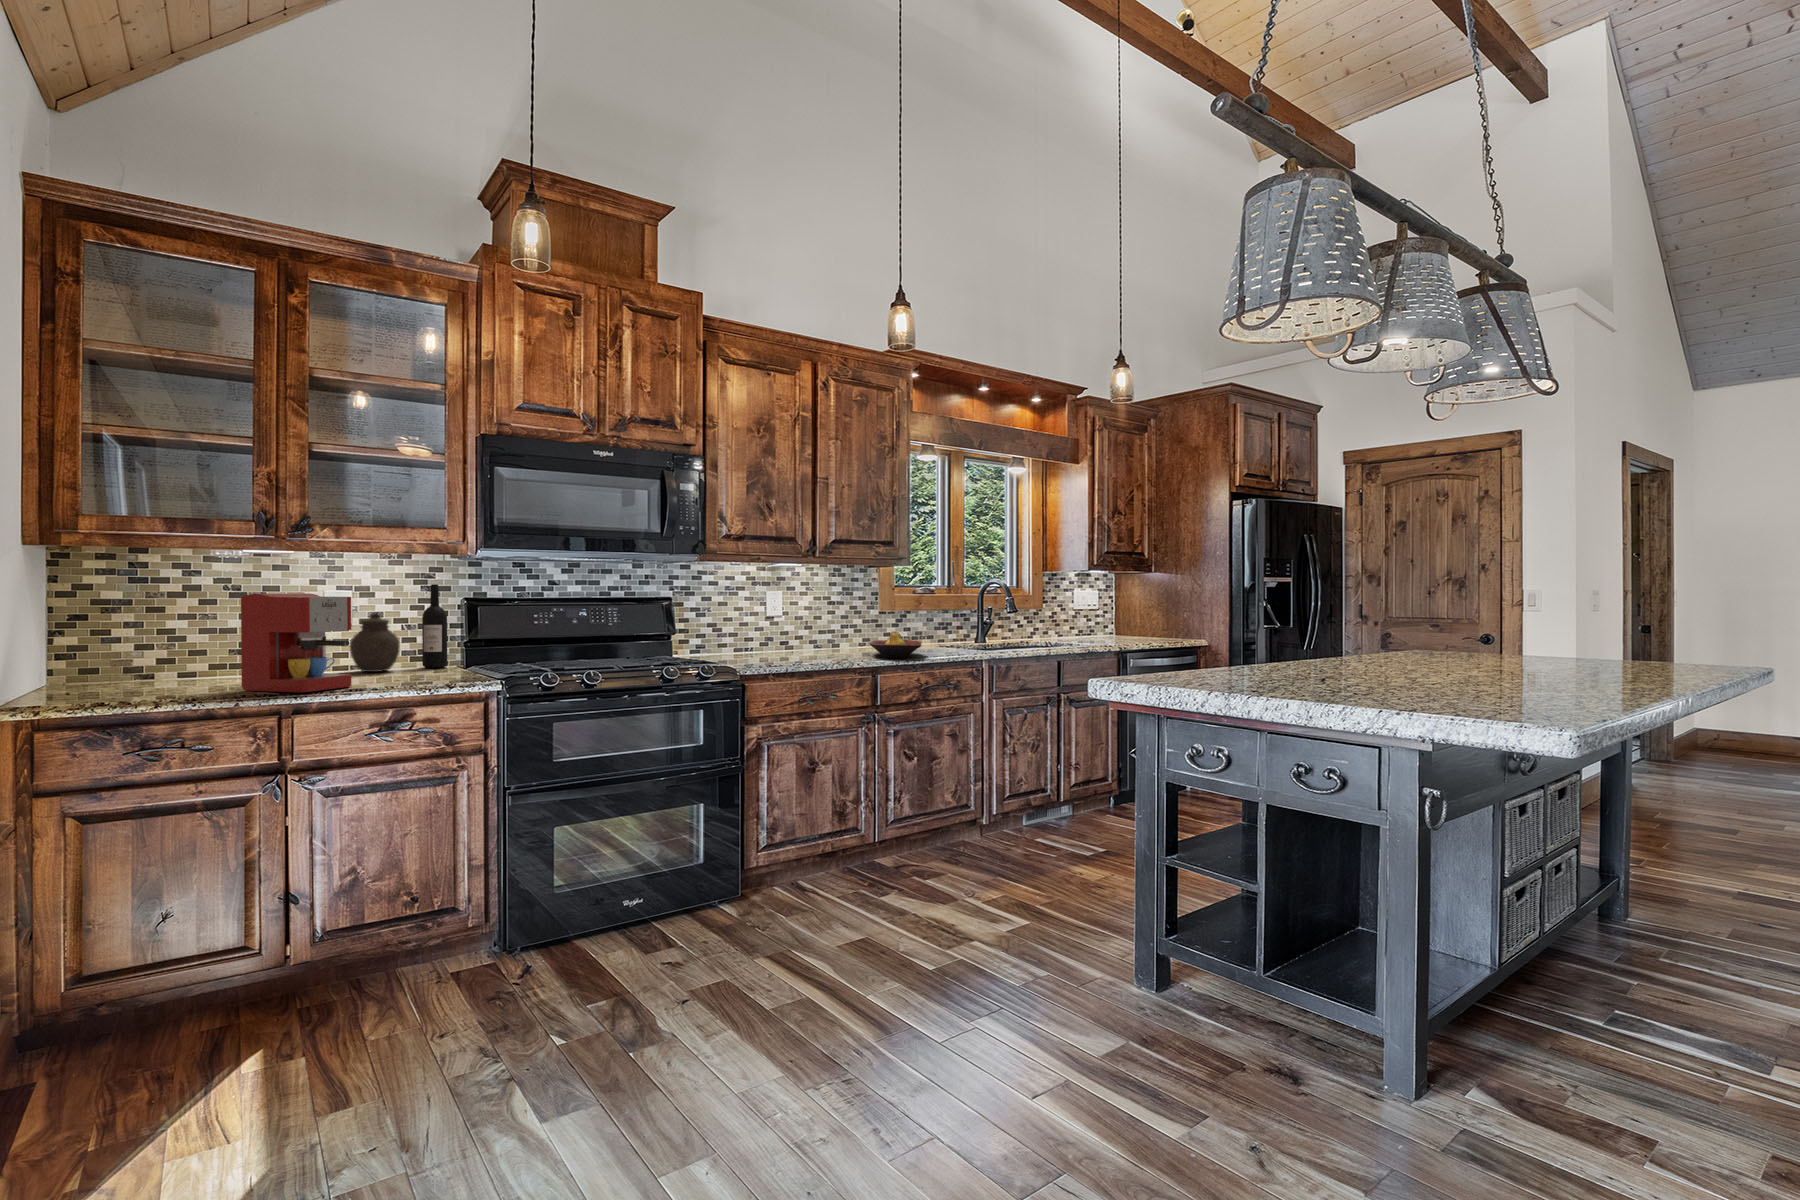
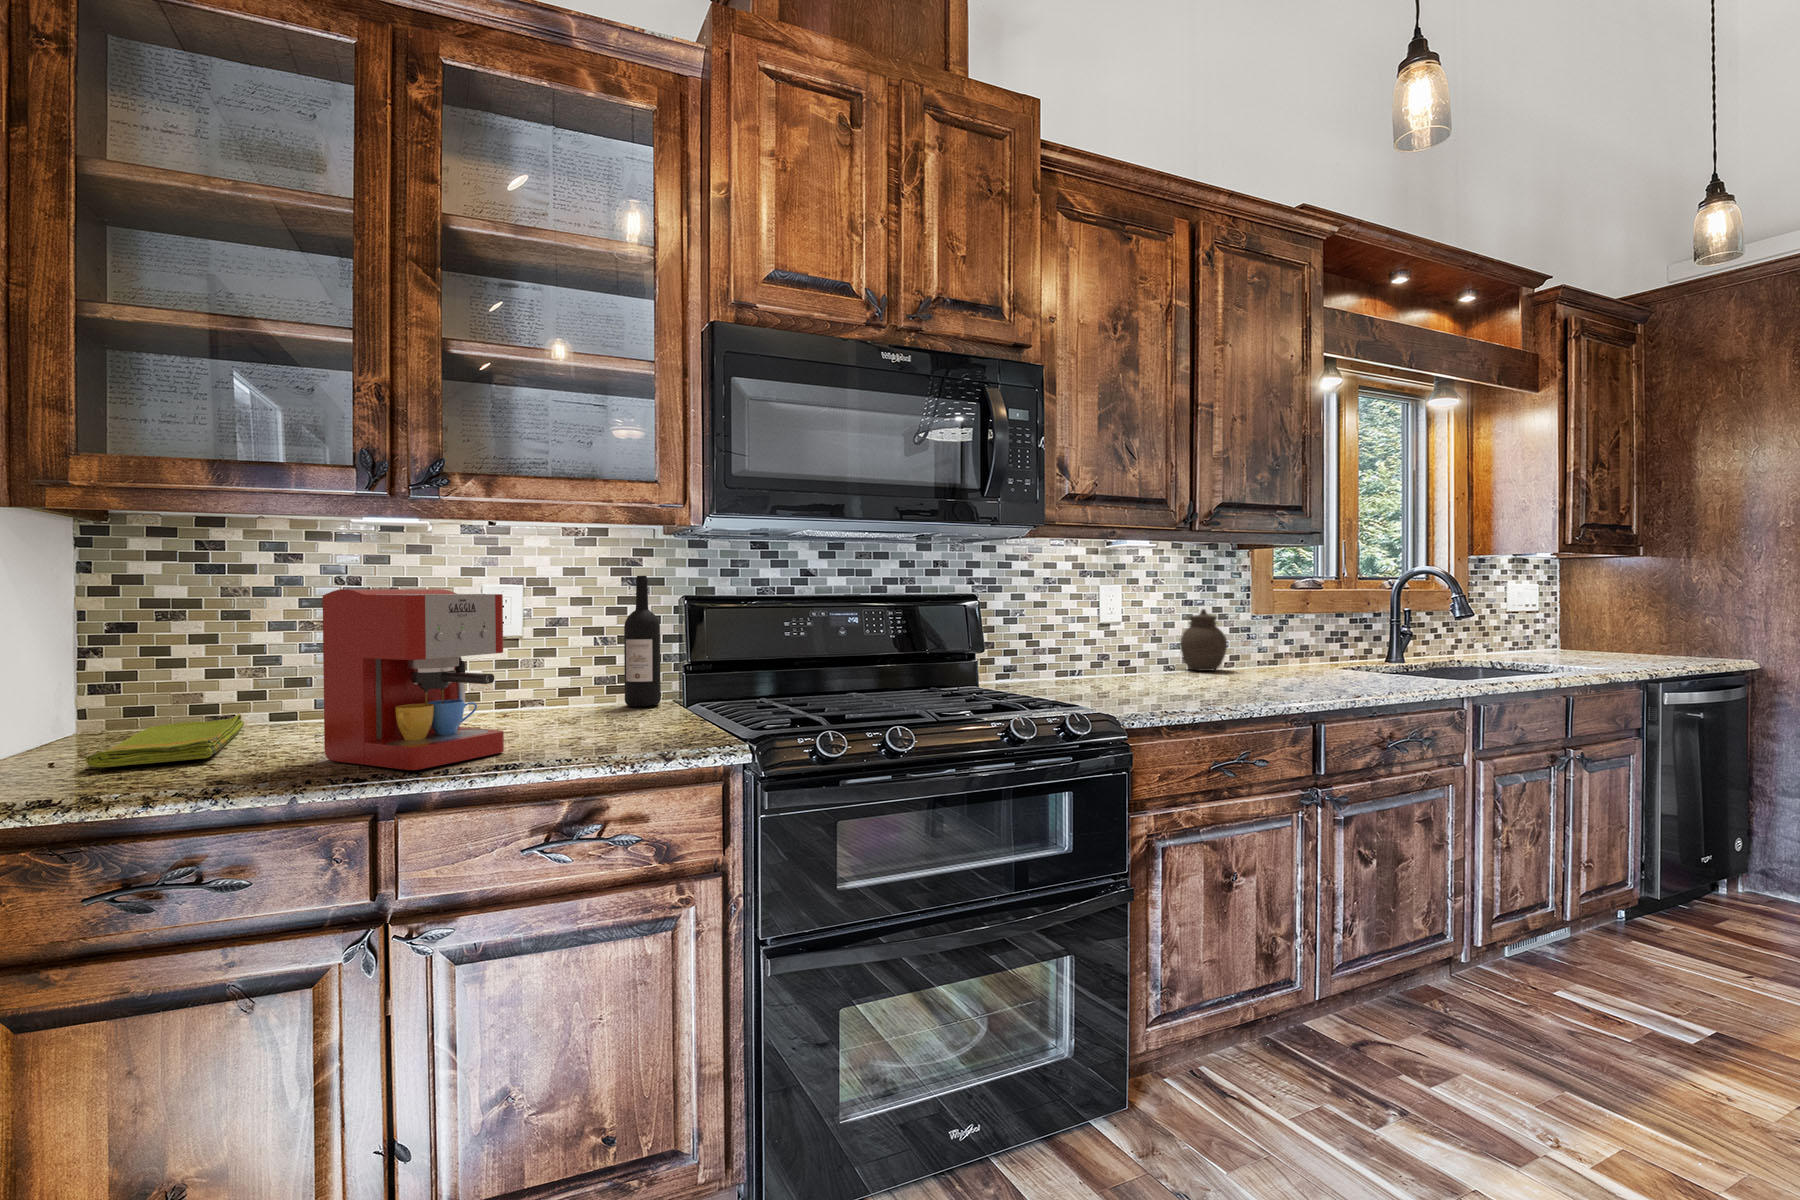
jar: present [350,613,400,672] -> present [1179,609,1227,671]
fruit bowl: present [869,631,921,658] -> none [1275,648,1379,693]
dish towel: none [98,671,171,694] -> present [86,714,244,767]

